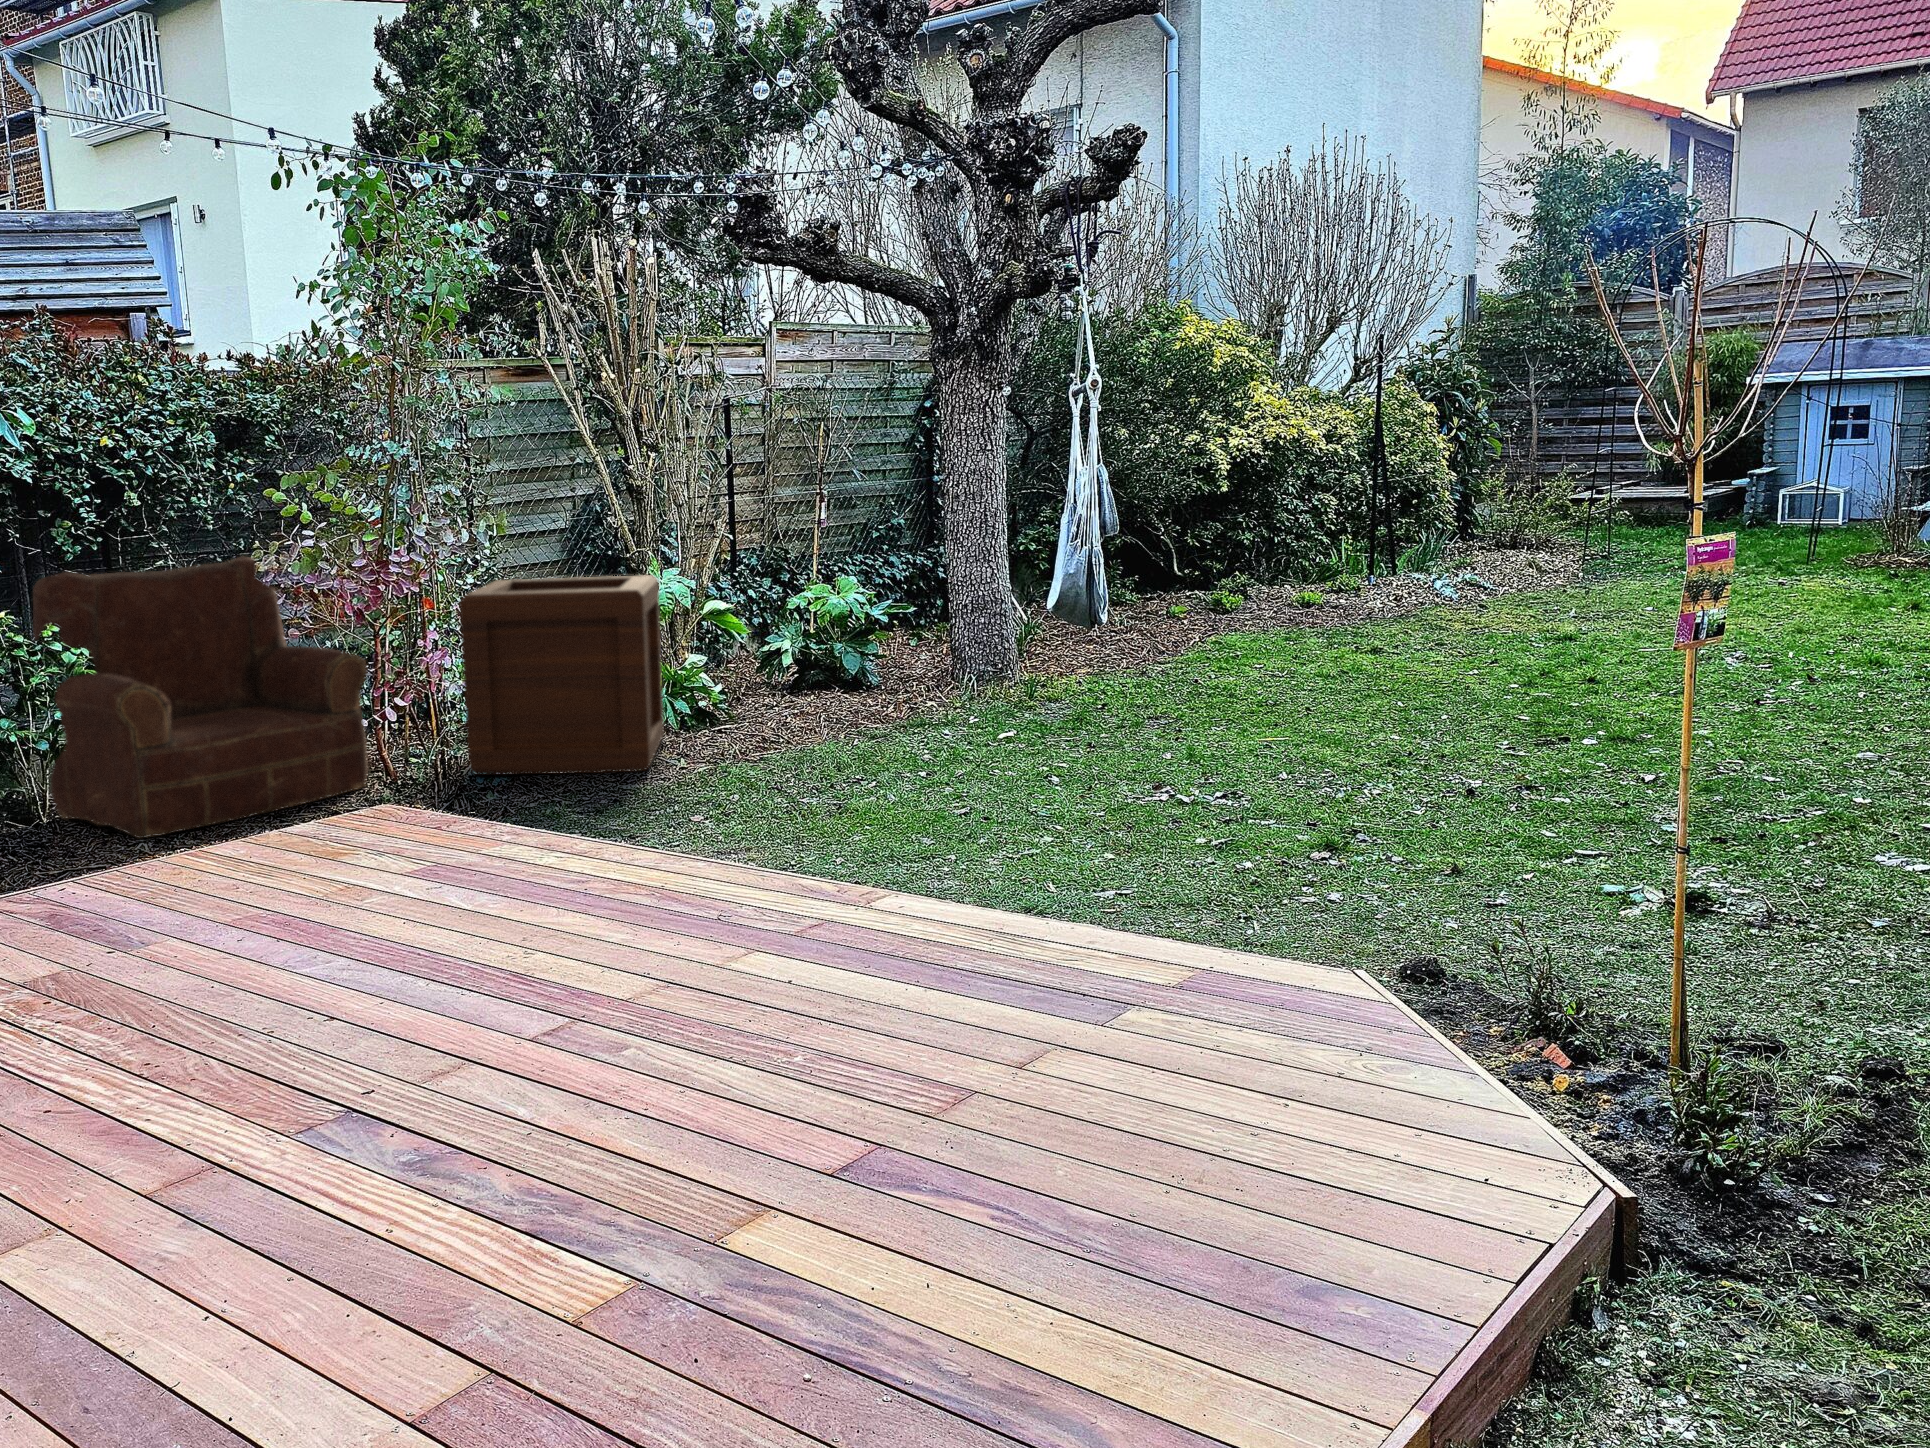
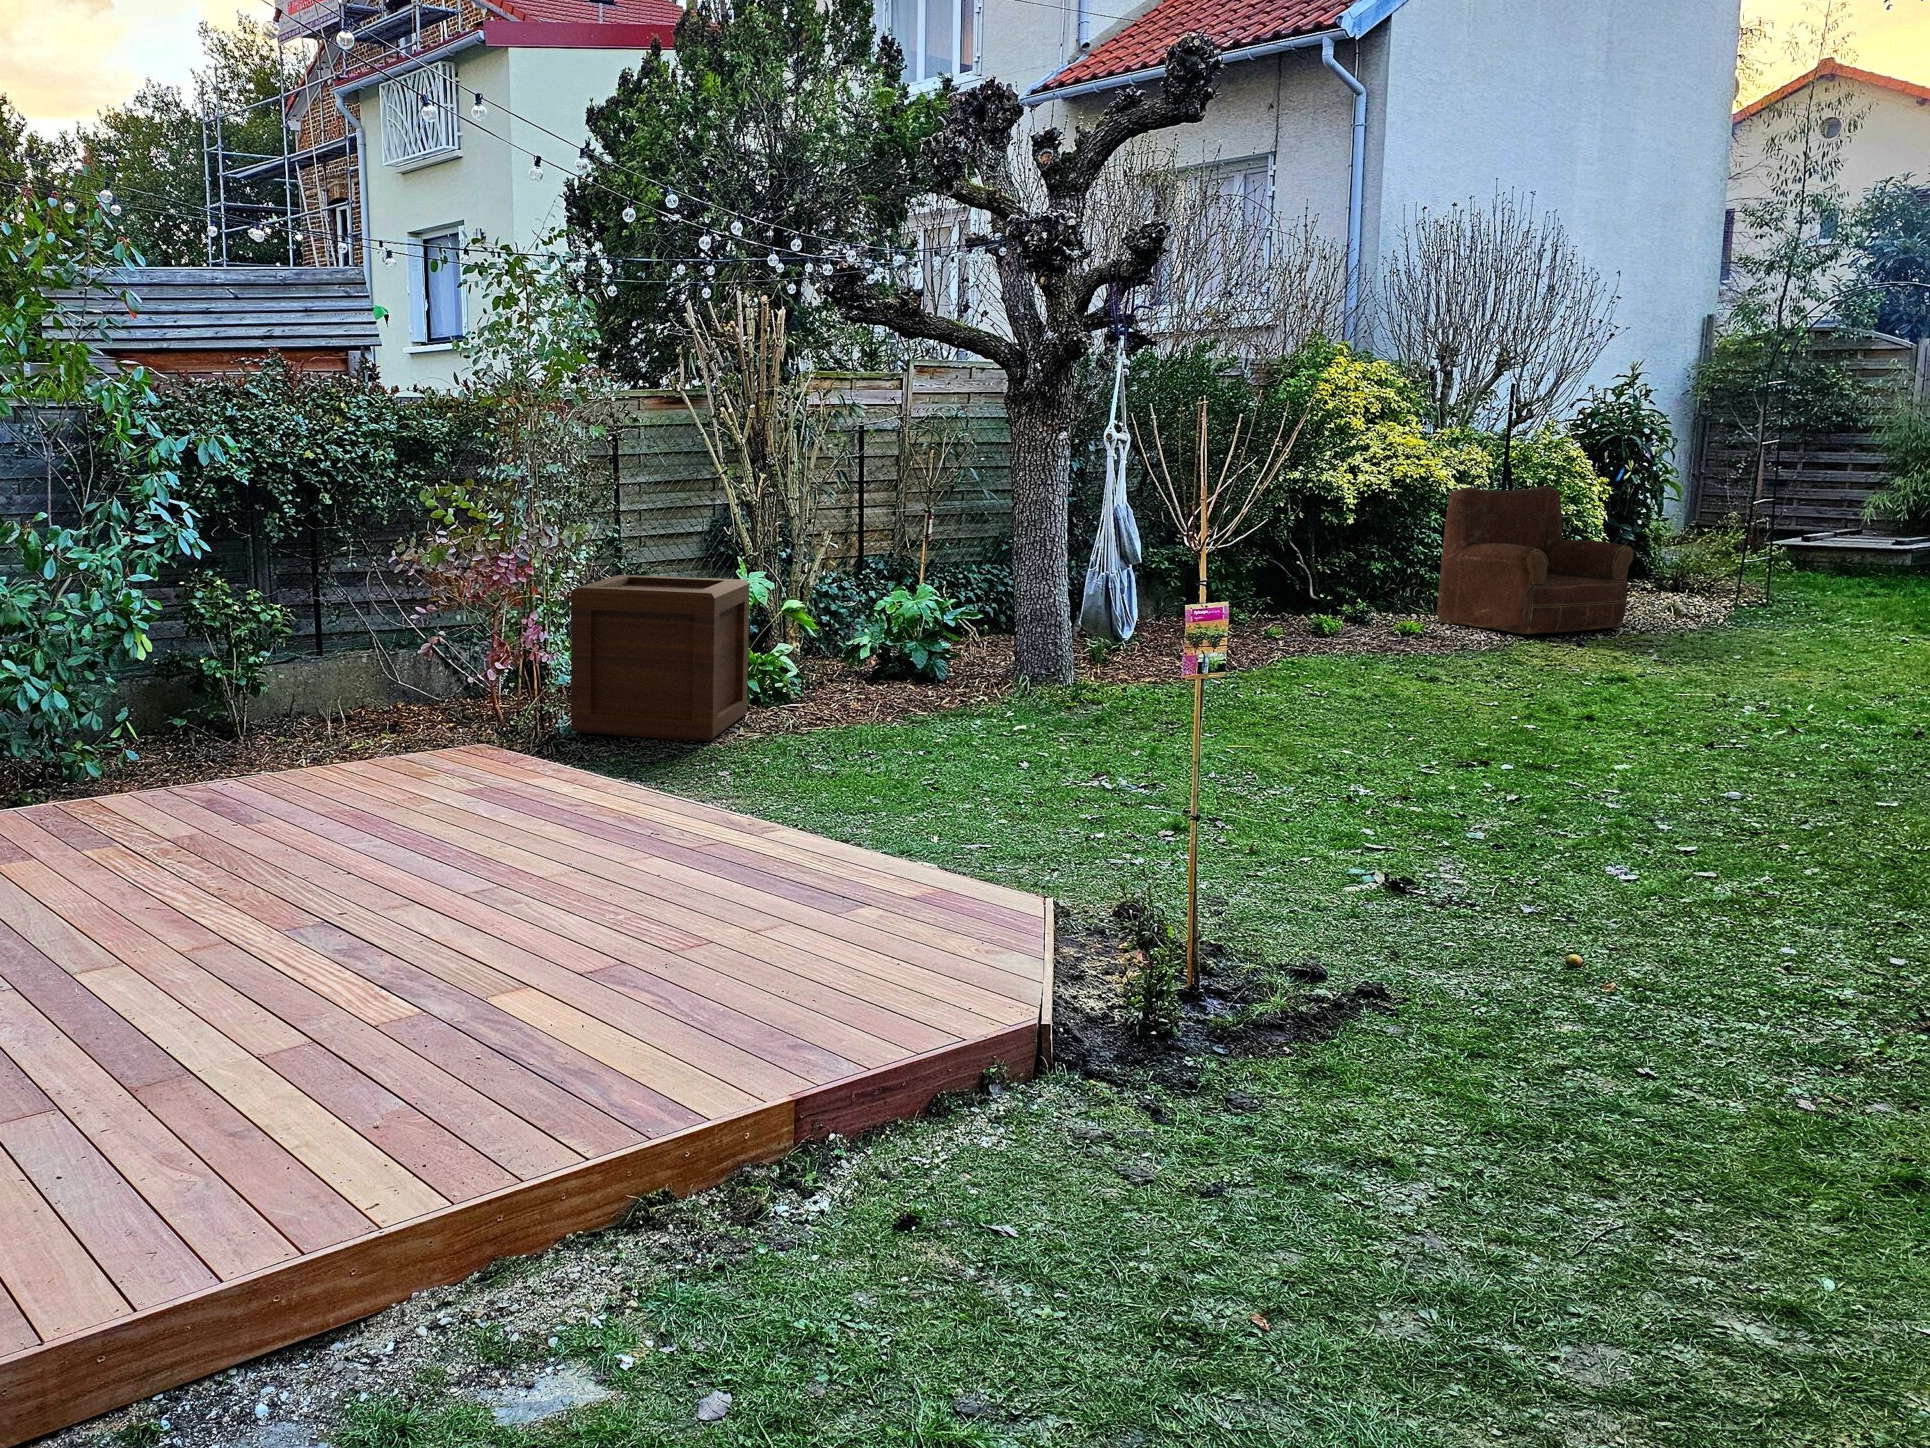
armchair: present [33,556,368,839] -> present [1436,486,1634,634]

